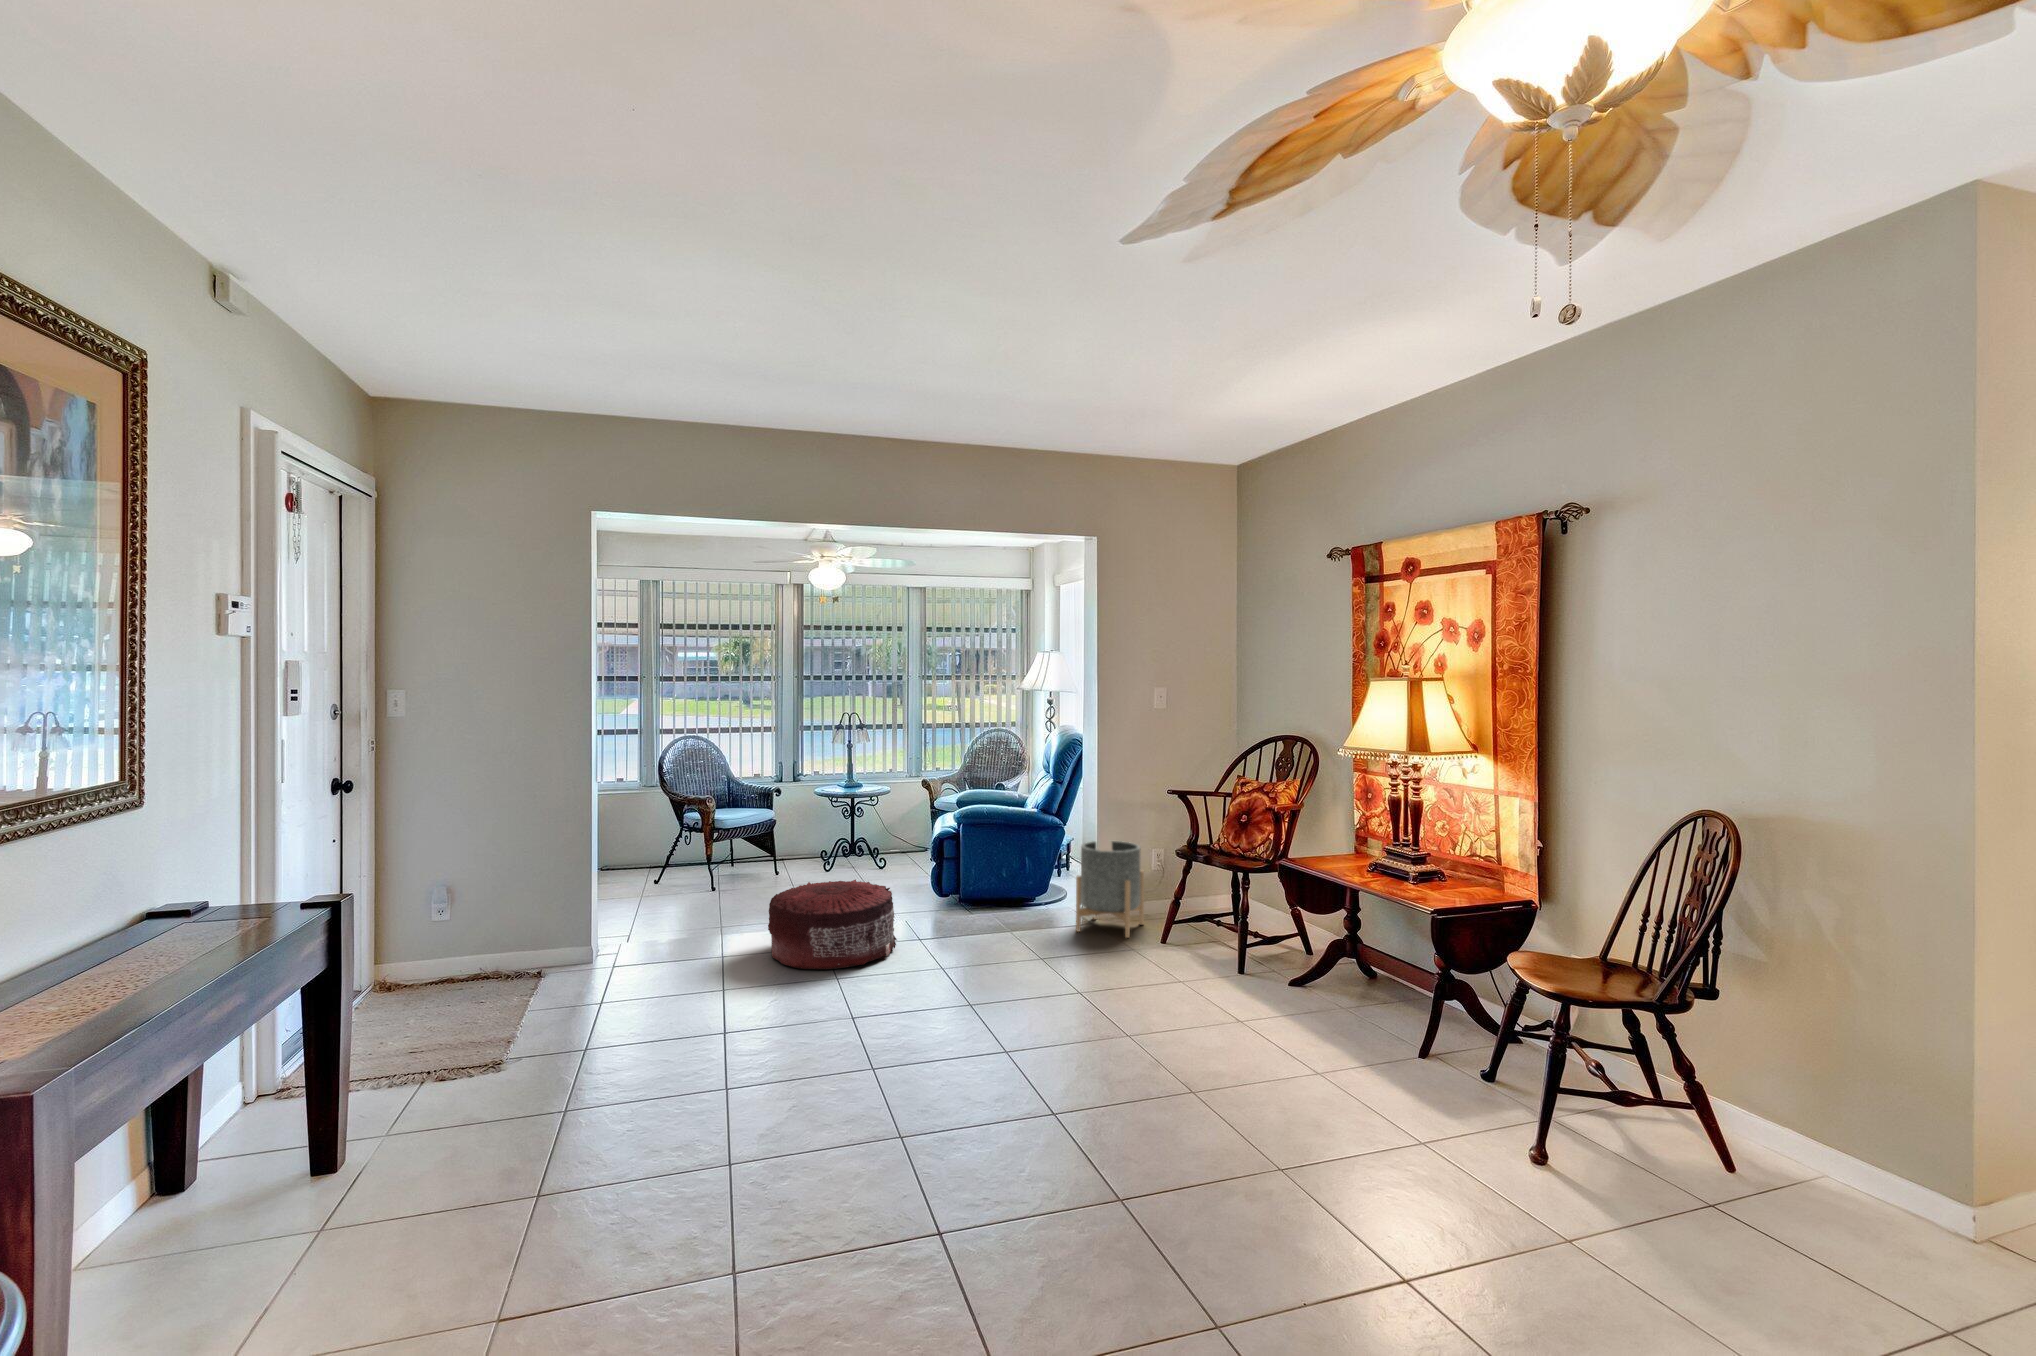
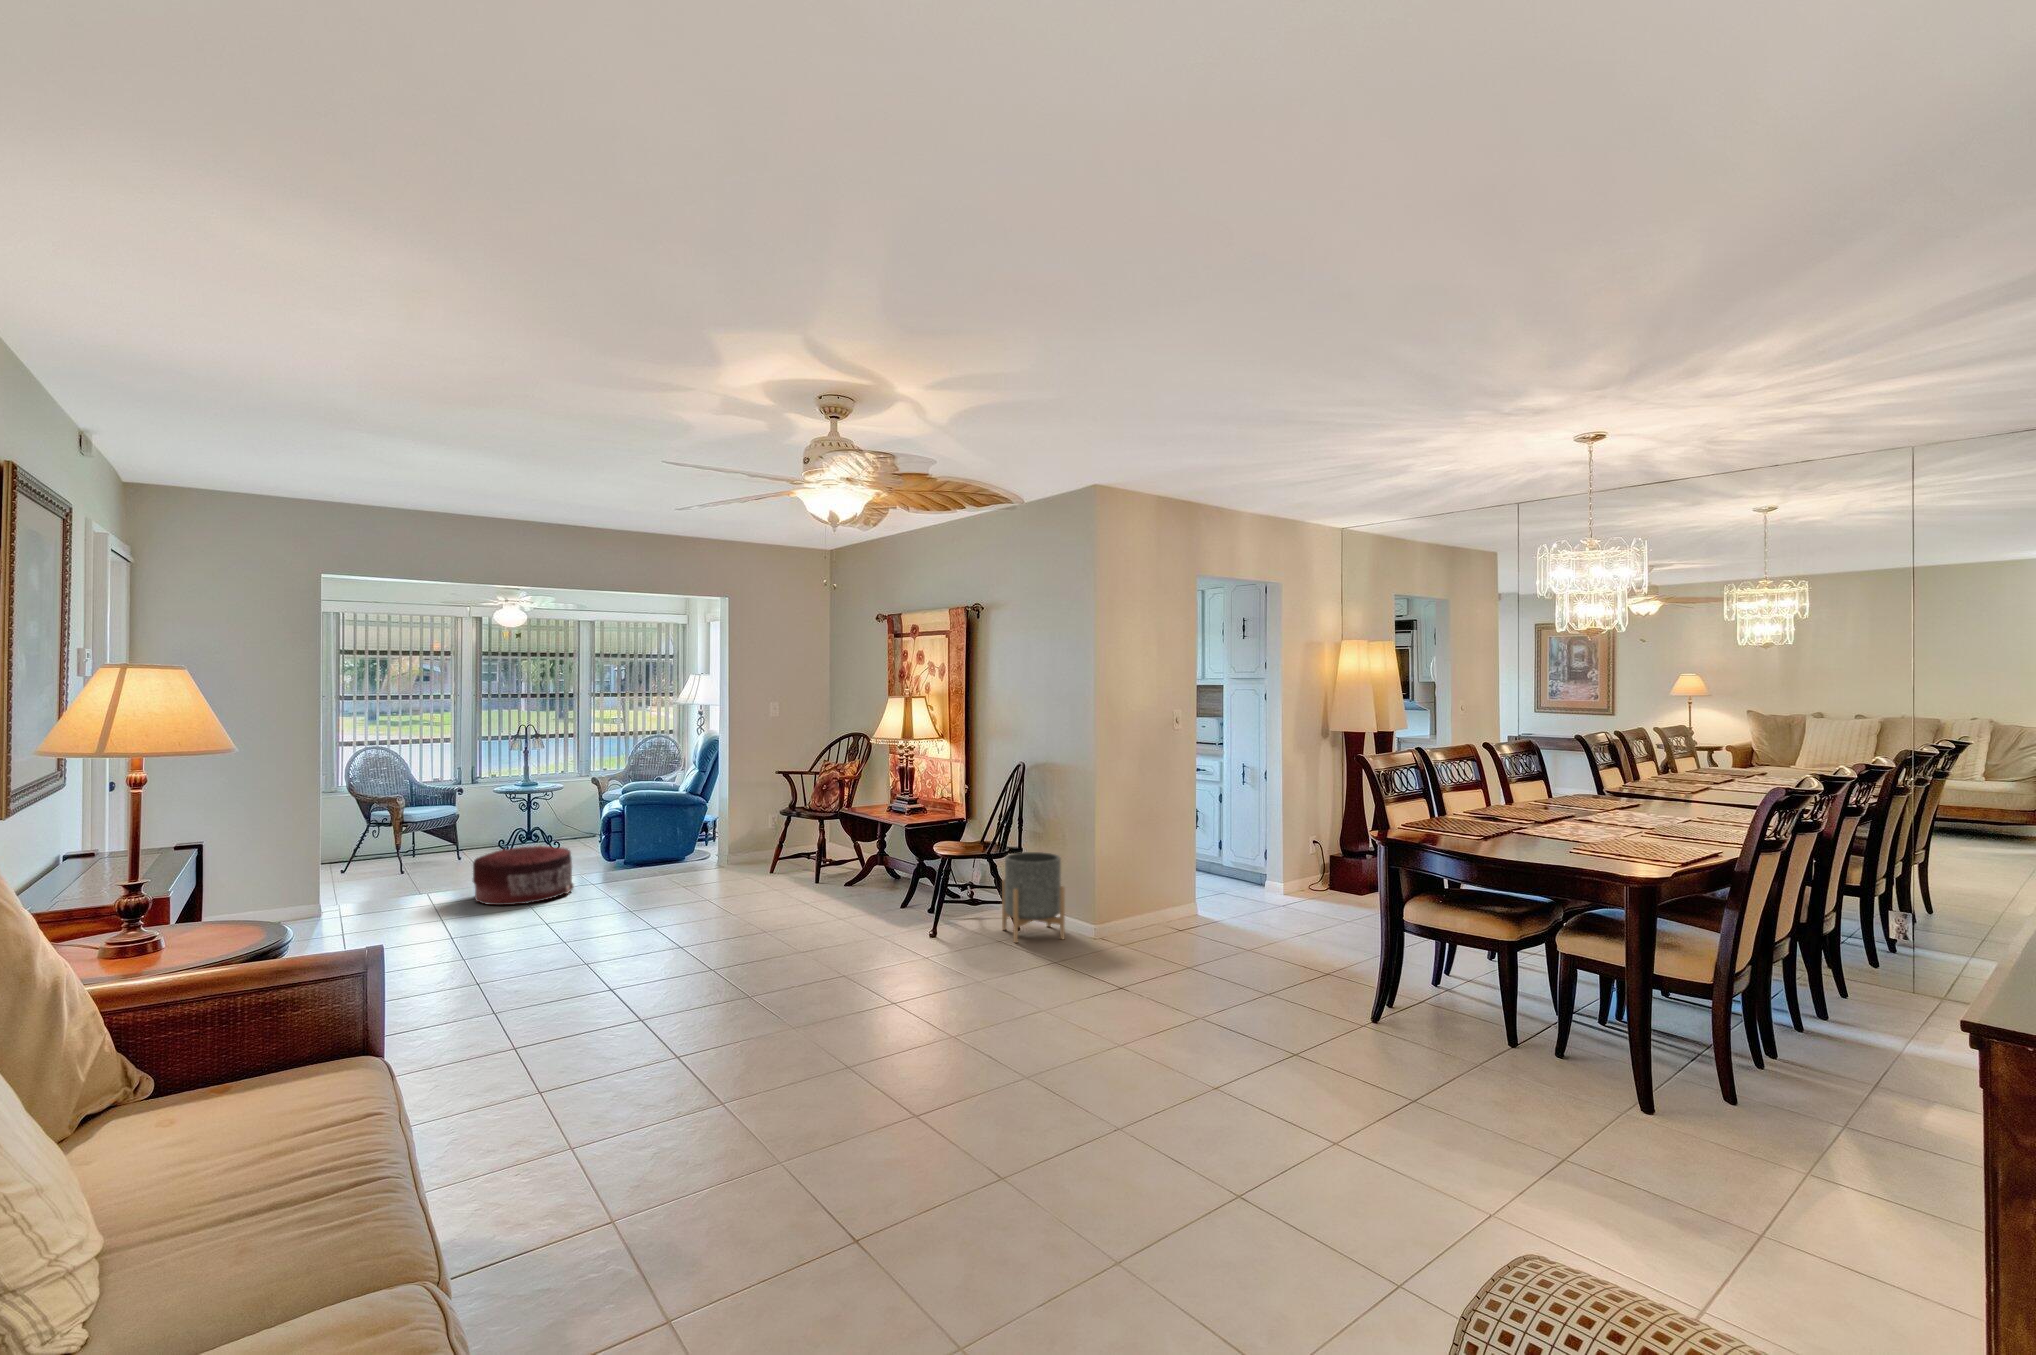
planter: present [1076,841,1144,938] -> present [1002,852,1065,943]

